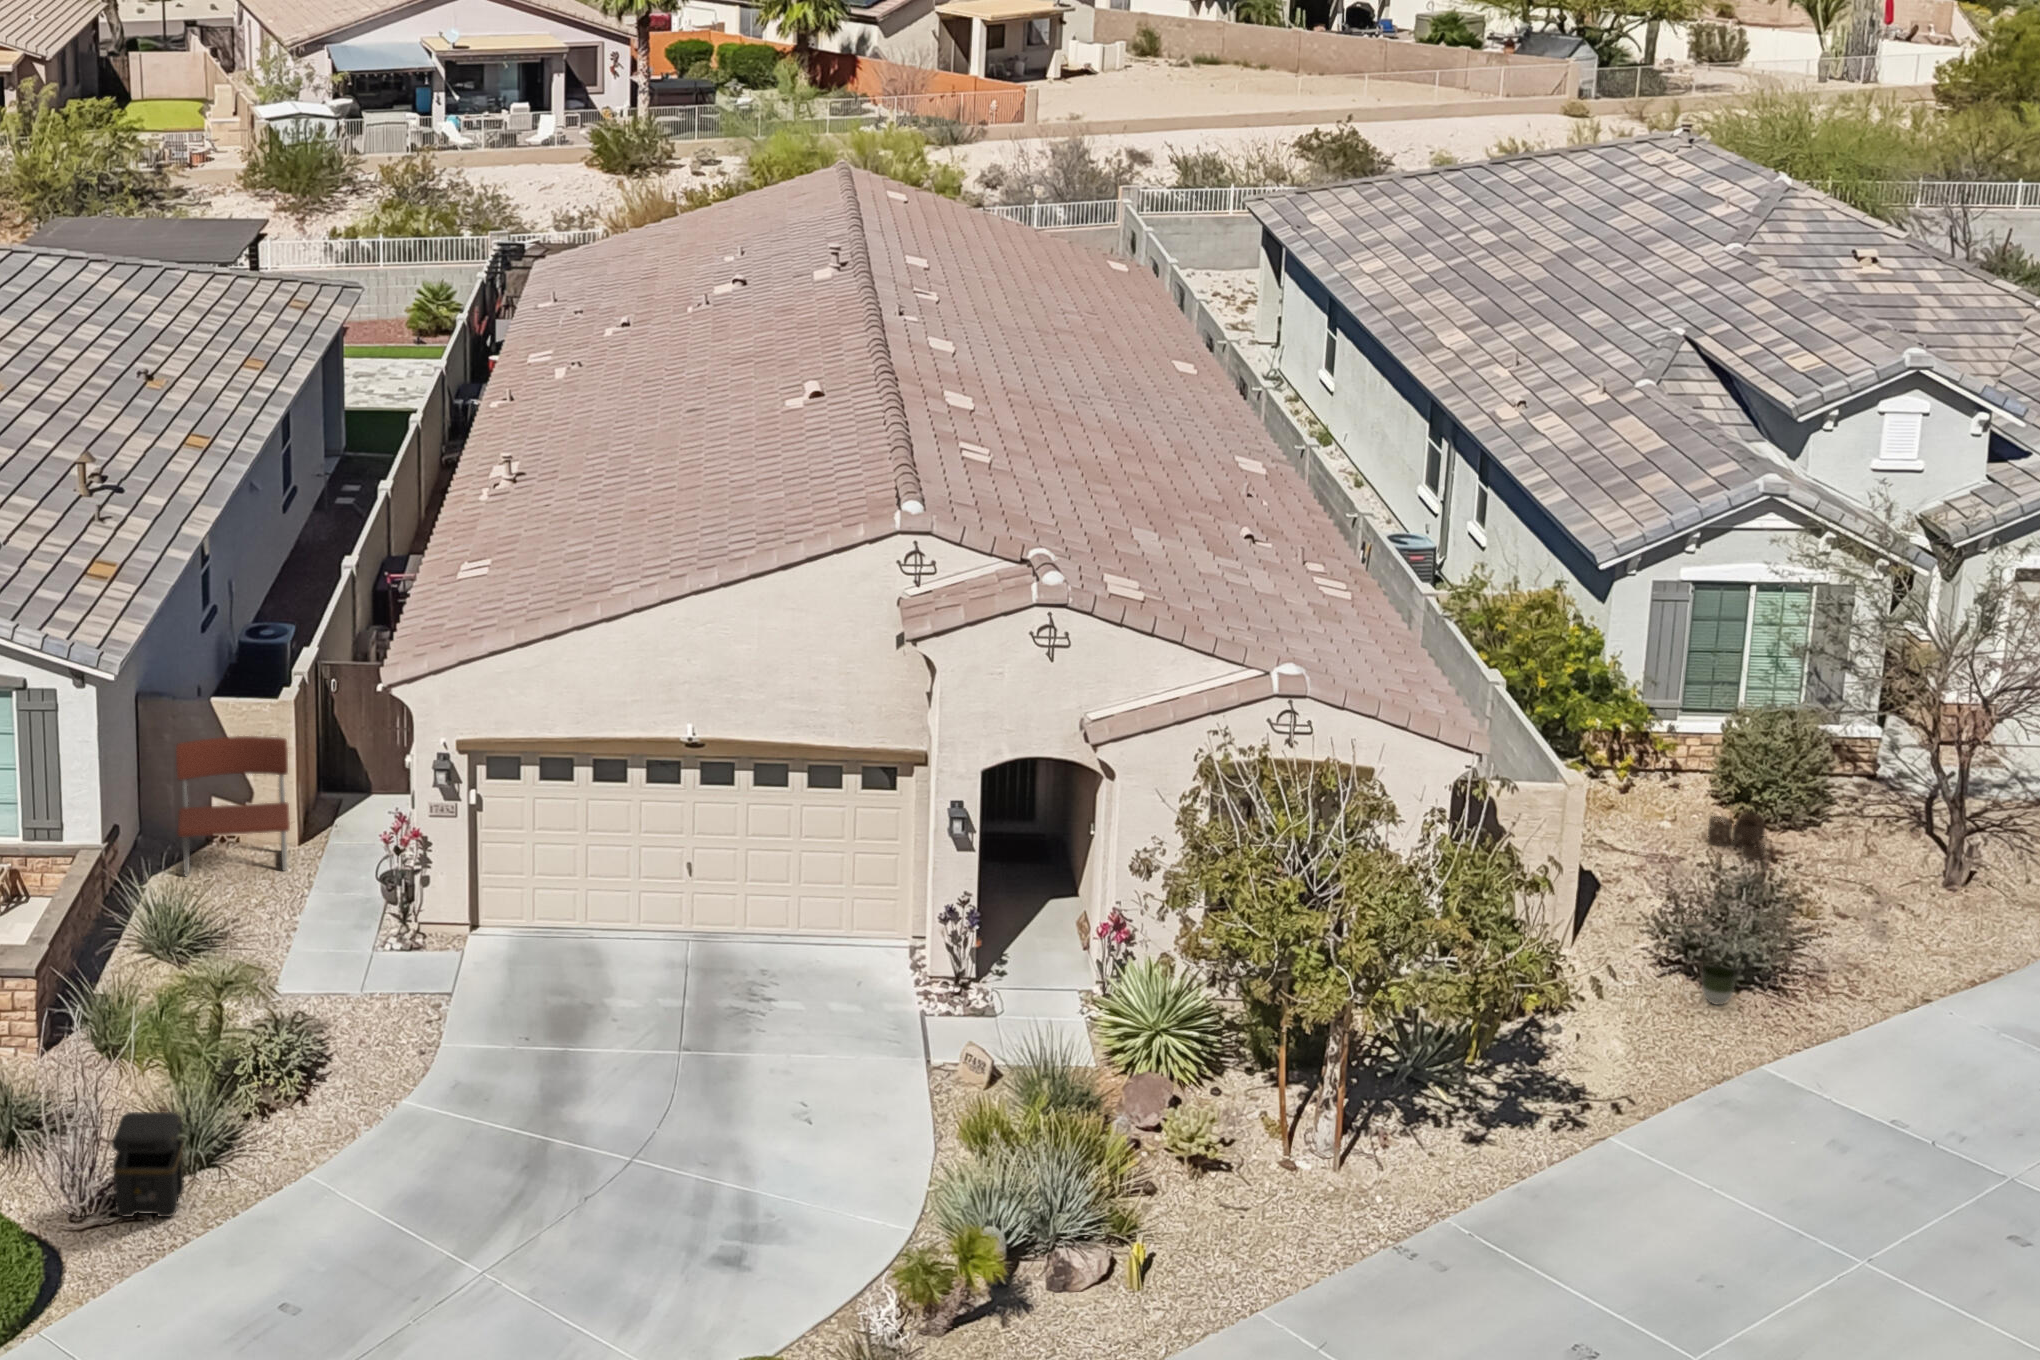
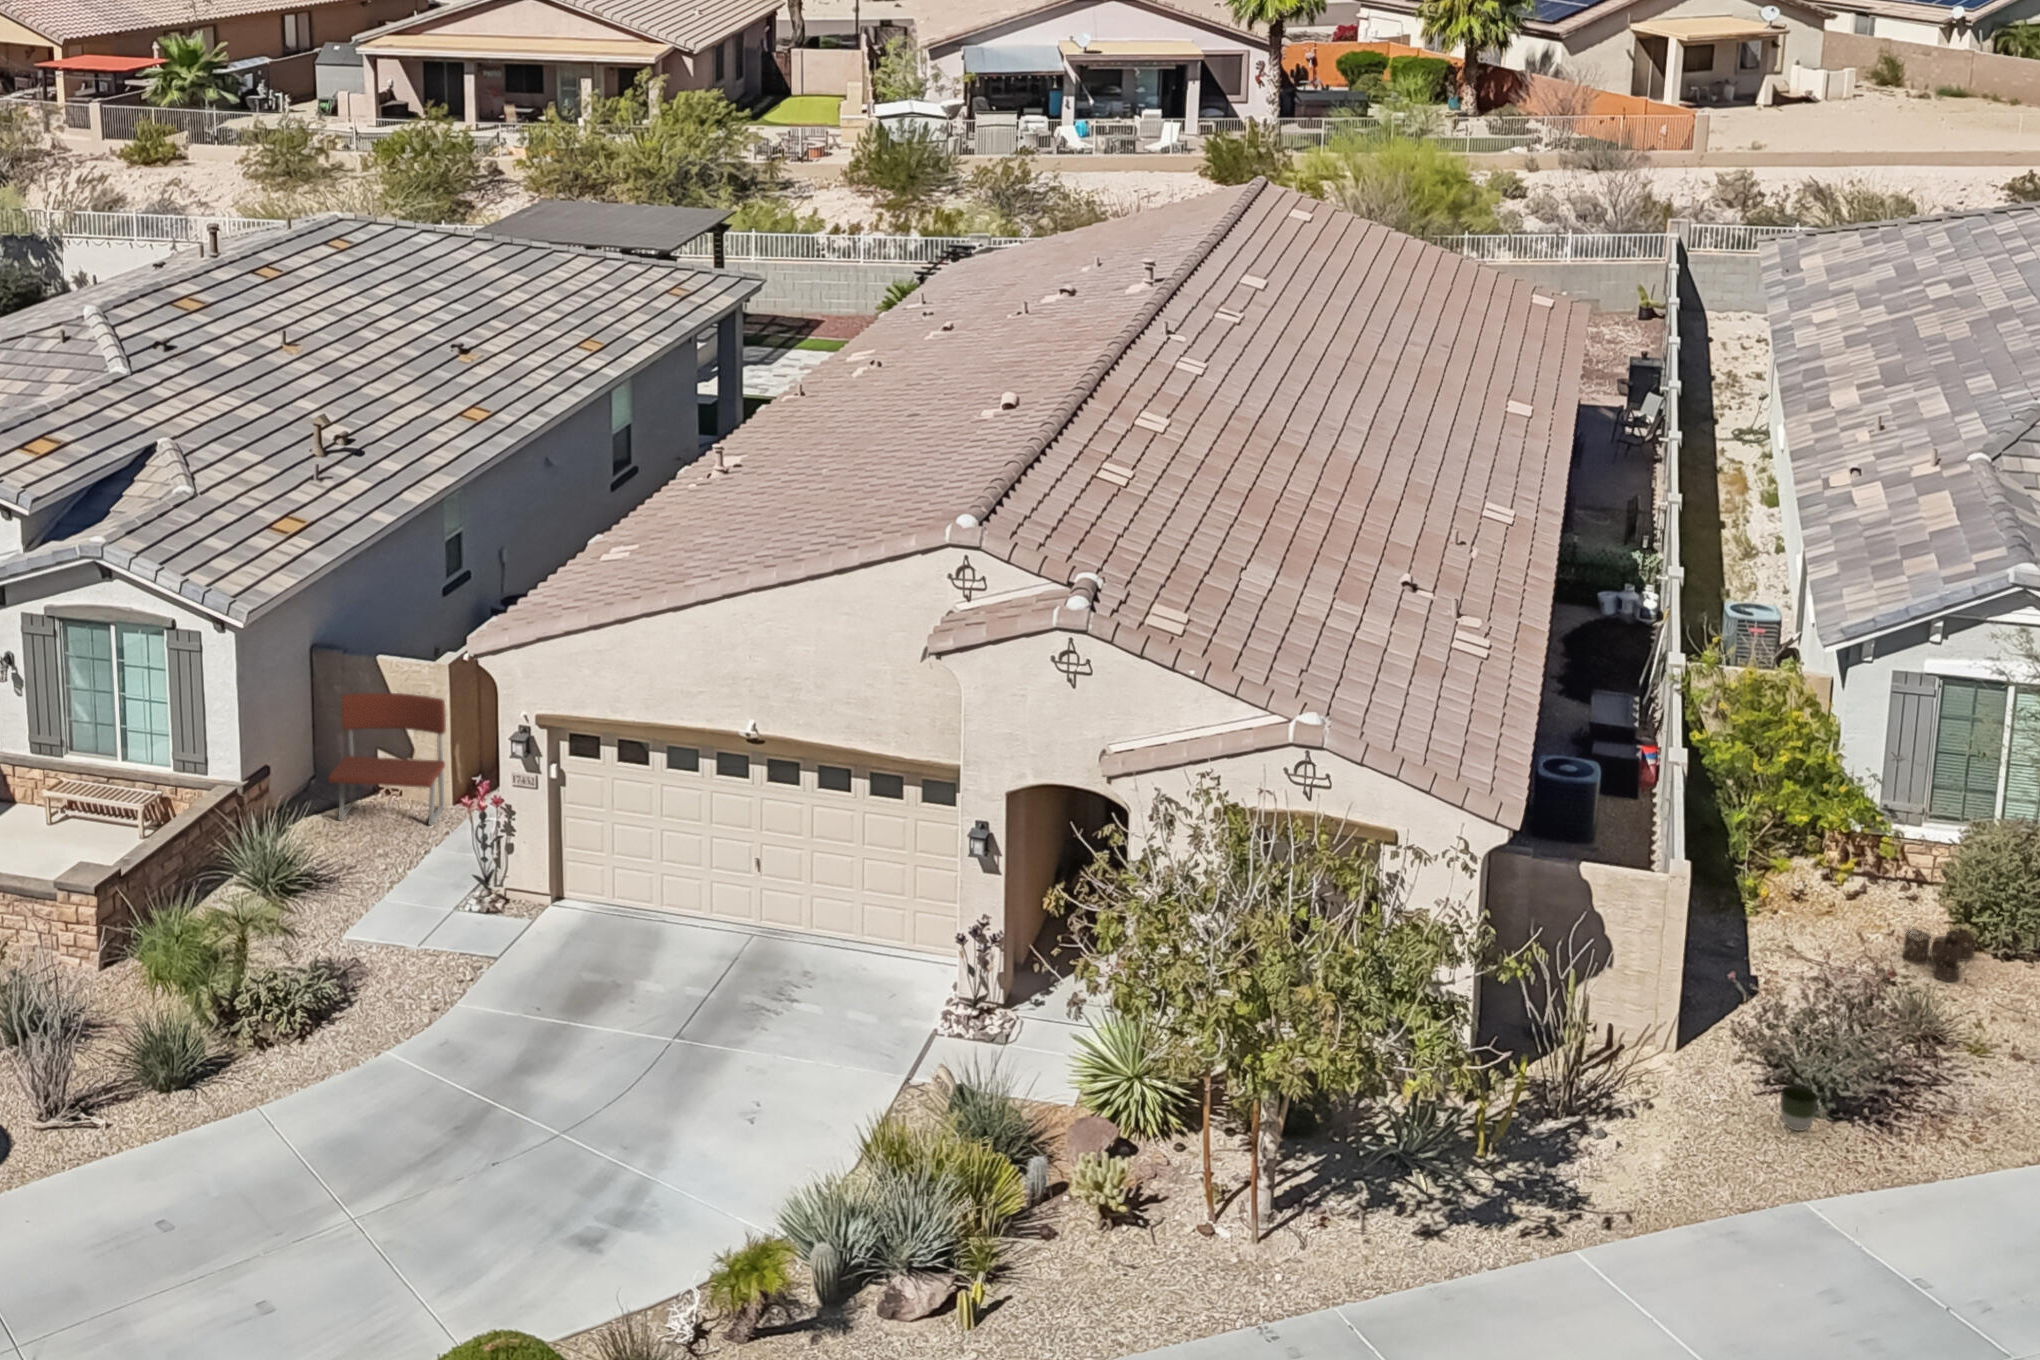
toolbox: present [112,1112,184,1217] -> none [55,1026,135,1130]

